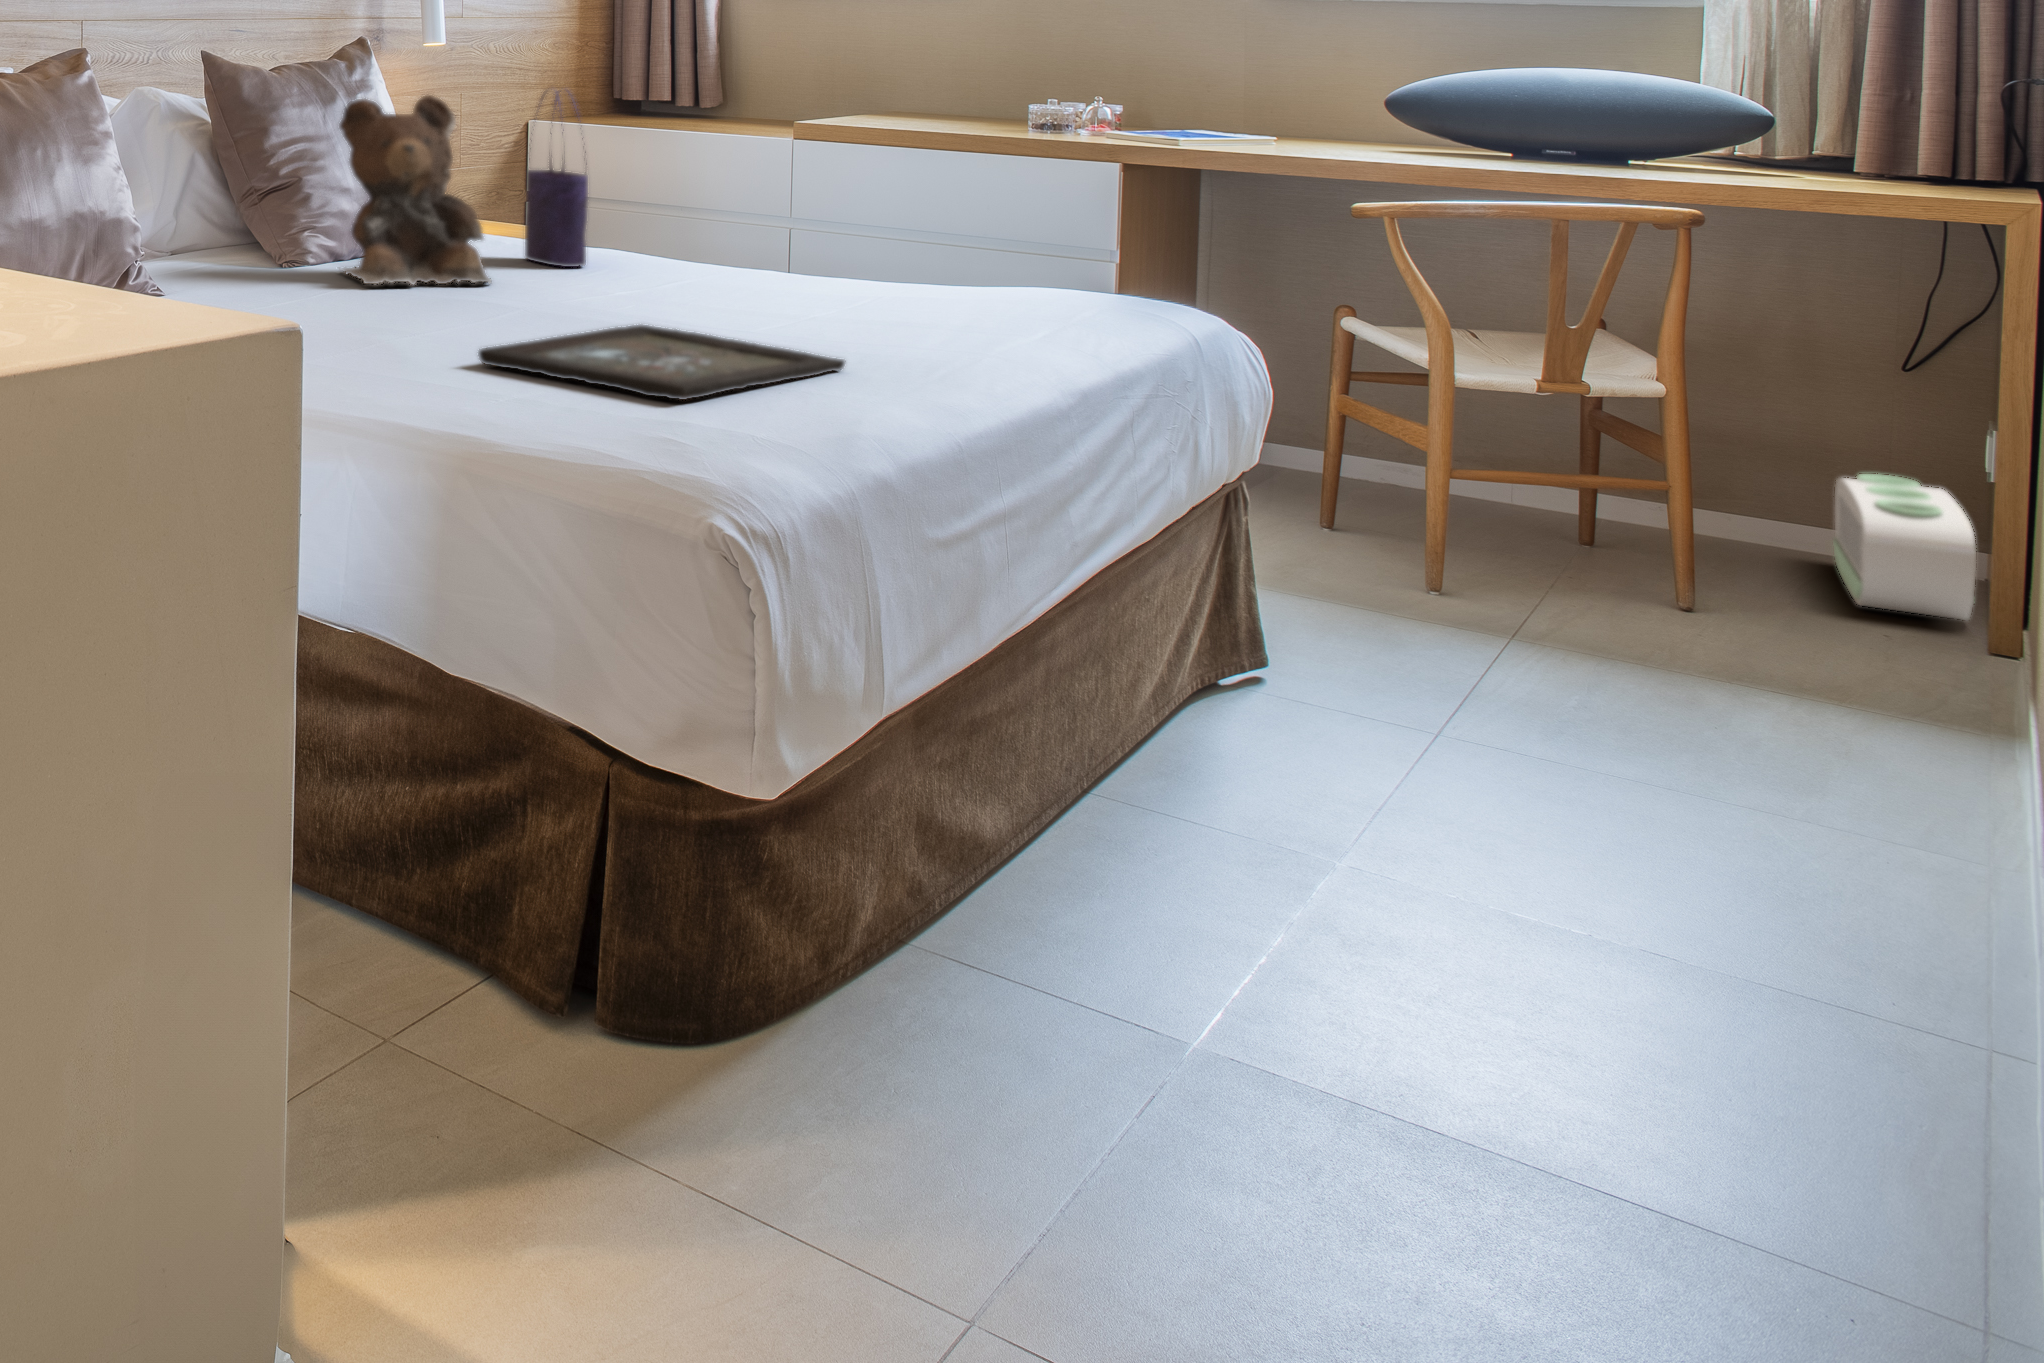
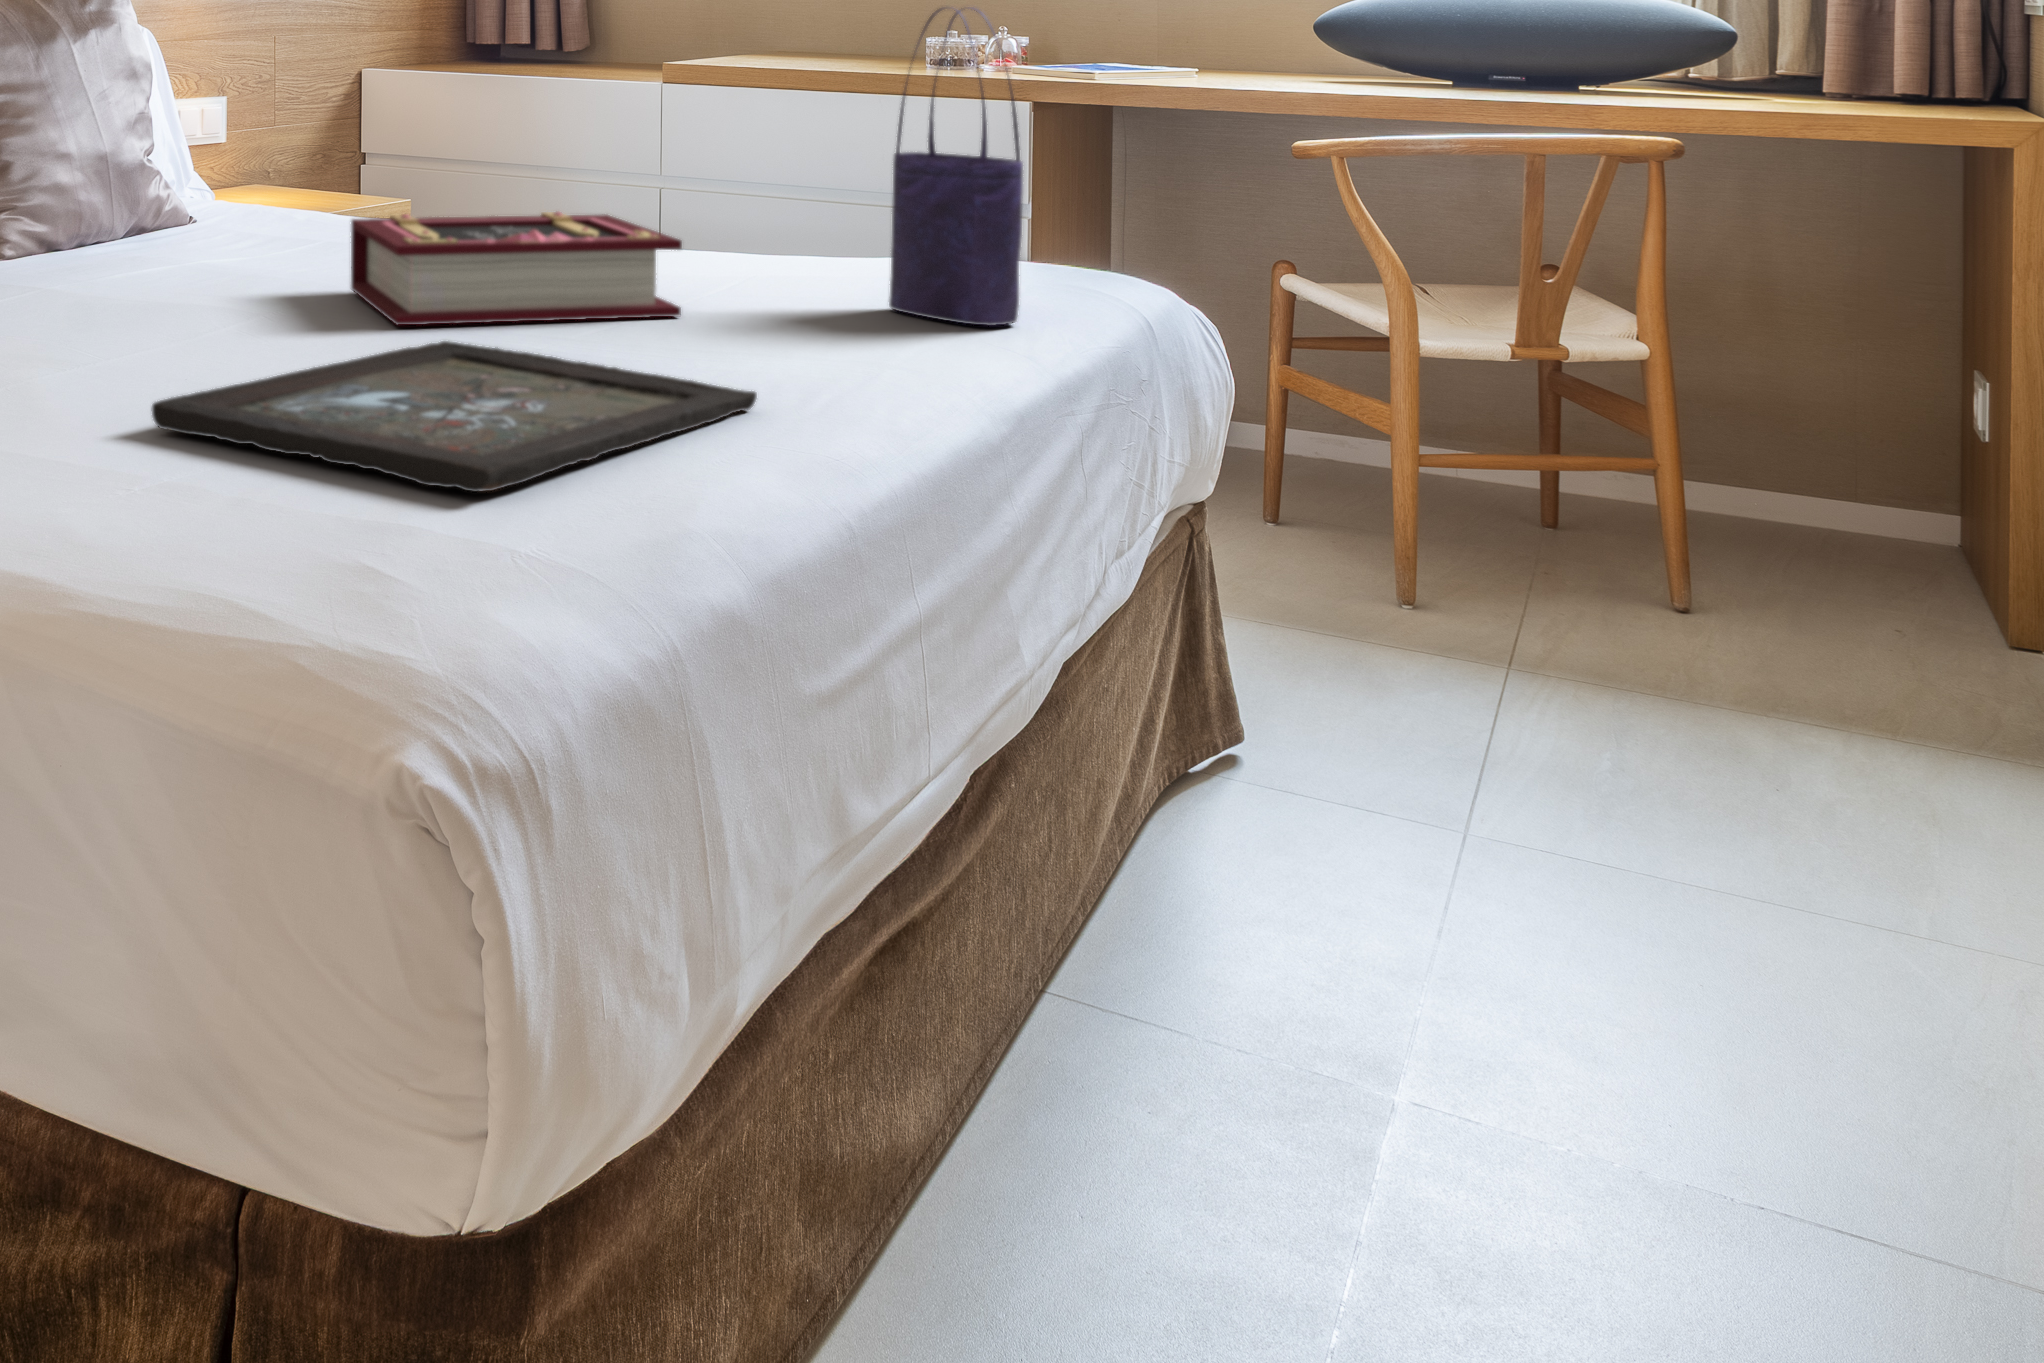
tote bag: present [525,91,588,267] -> present [889,8,1023,326]
teddy bear: present [339,95,491,284] -> none [31,7,254,288]
book: none [564,242,801,317] -> present [351,212,682,325]
air purifier: present [1833,474,1976,620] -> none [1771,443,1961,614]

